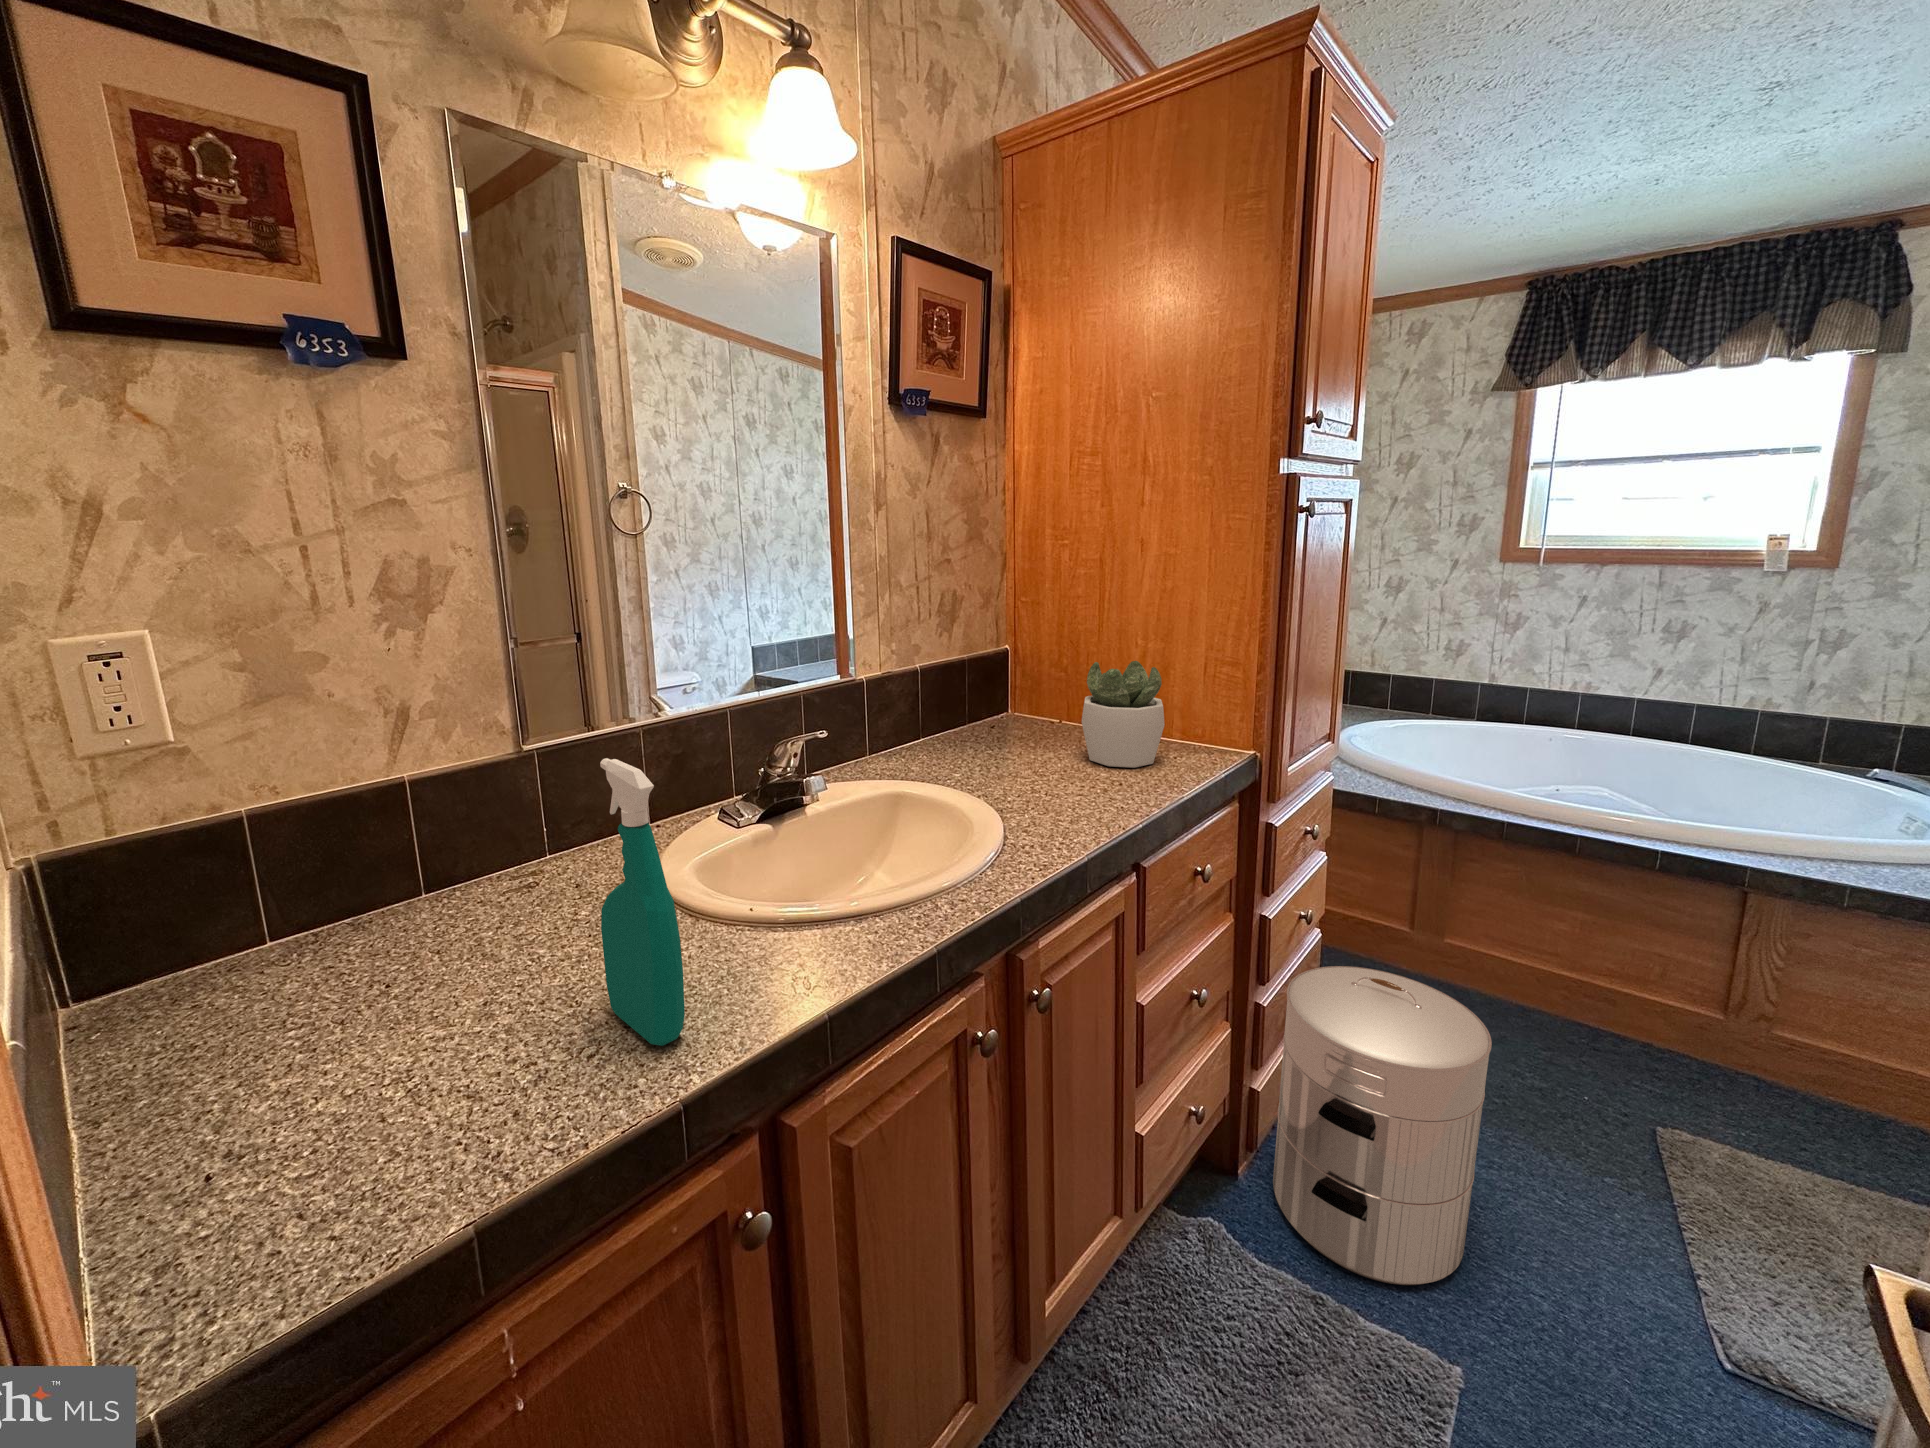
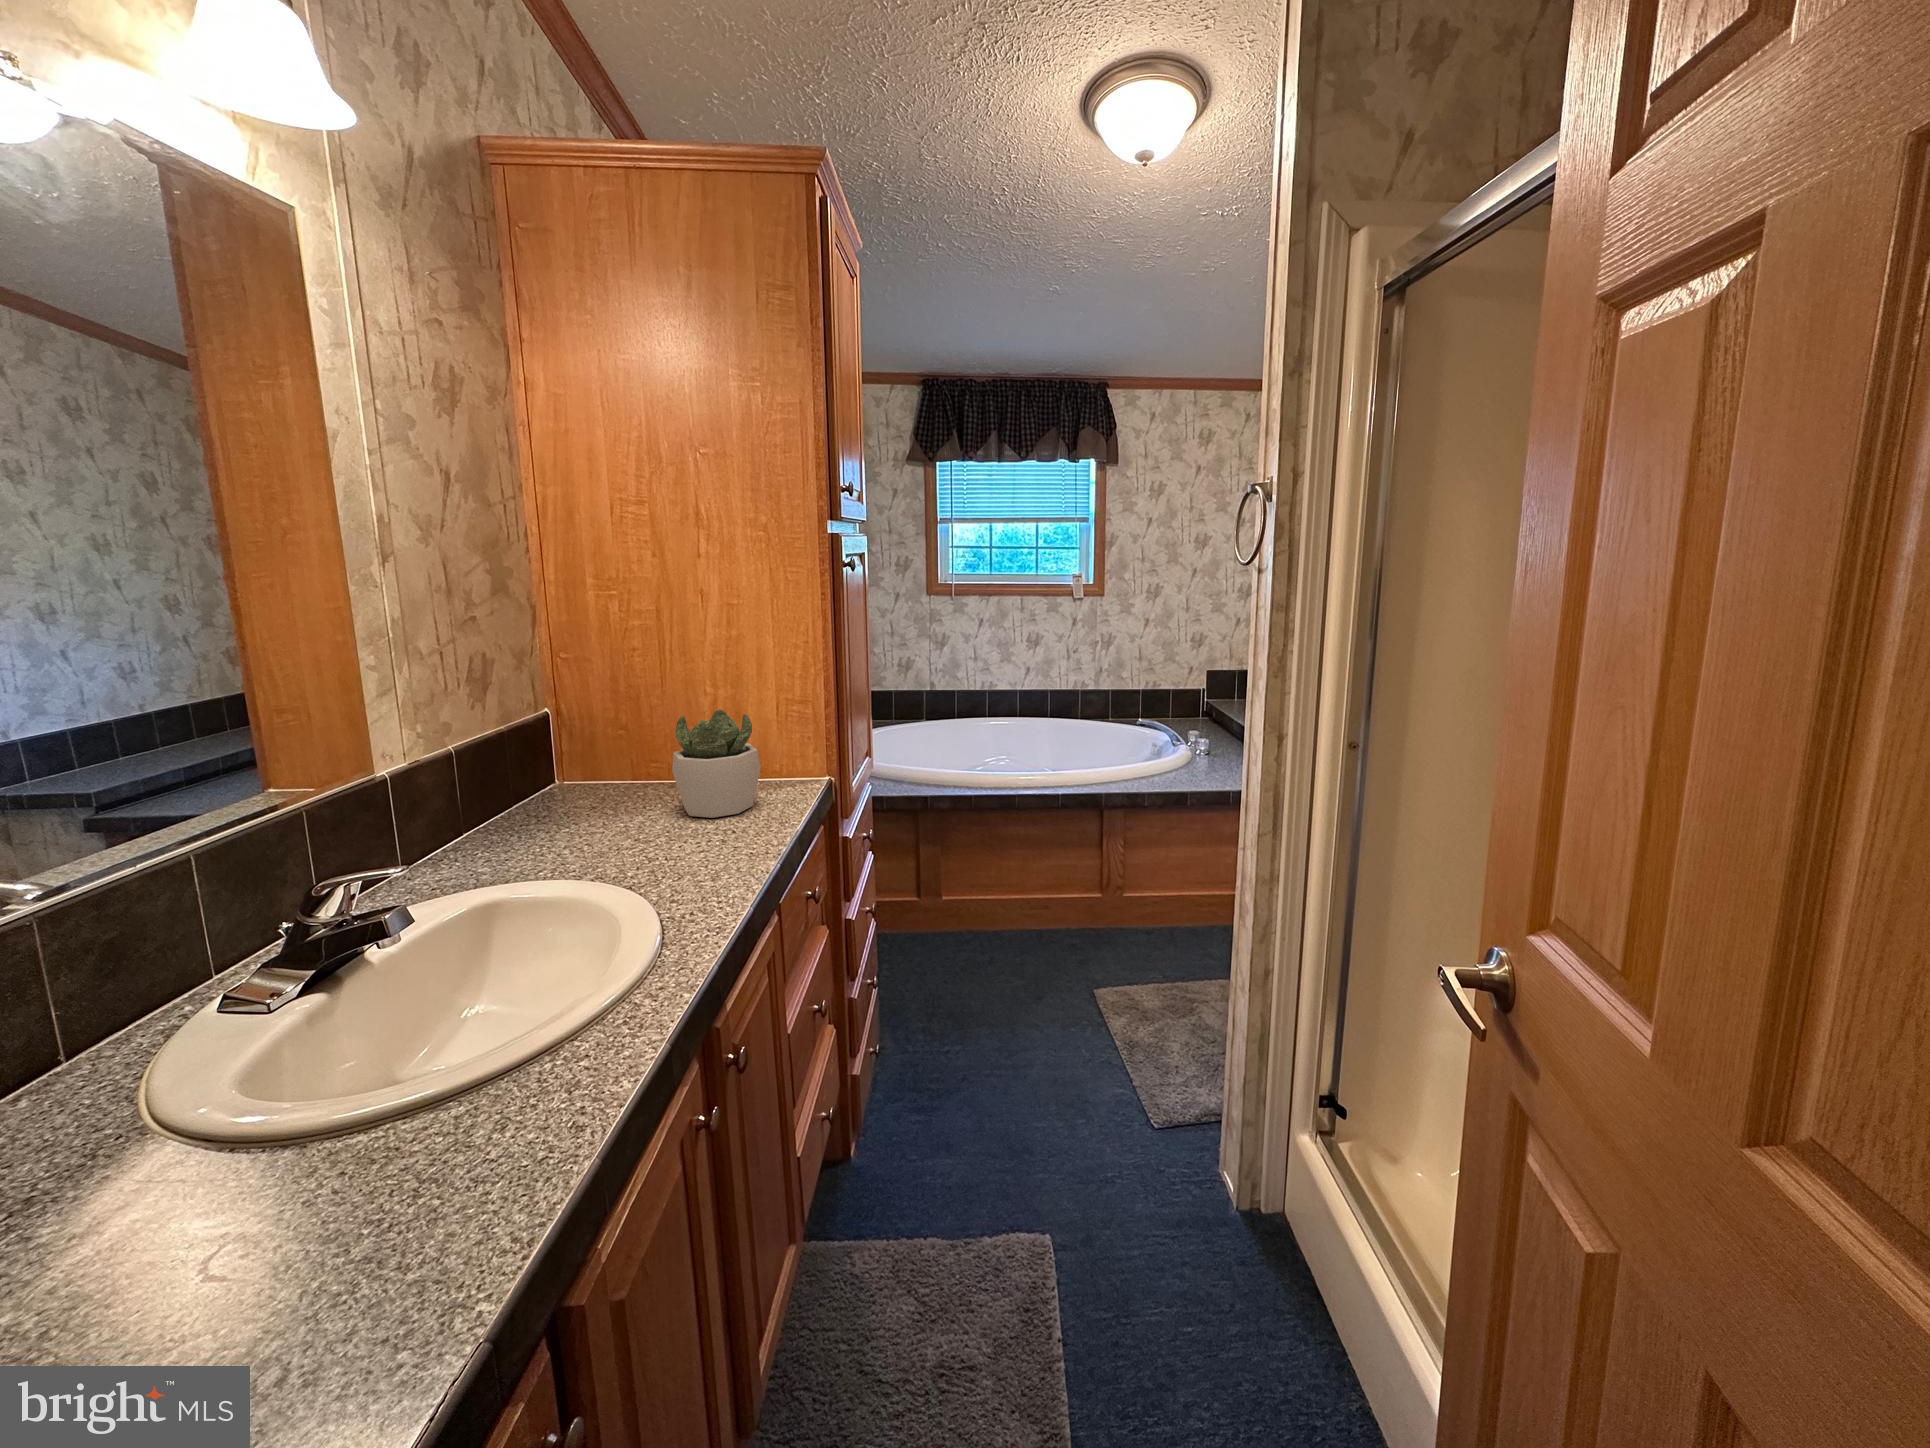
spray bottle: present [600,758,685,1046] -> none [229,950,429,1311]
waste bin: present [1273,966,1492,1285] -> none [877,933,1019,1183]

